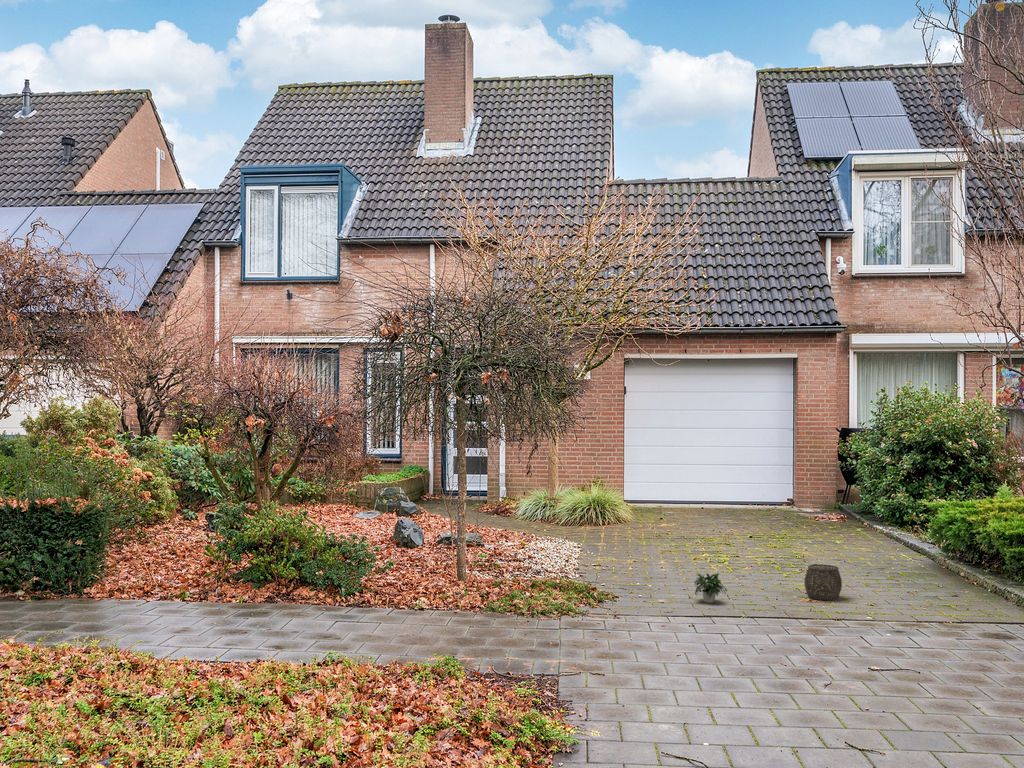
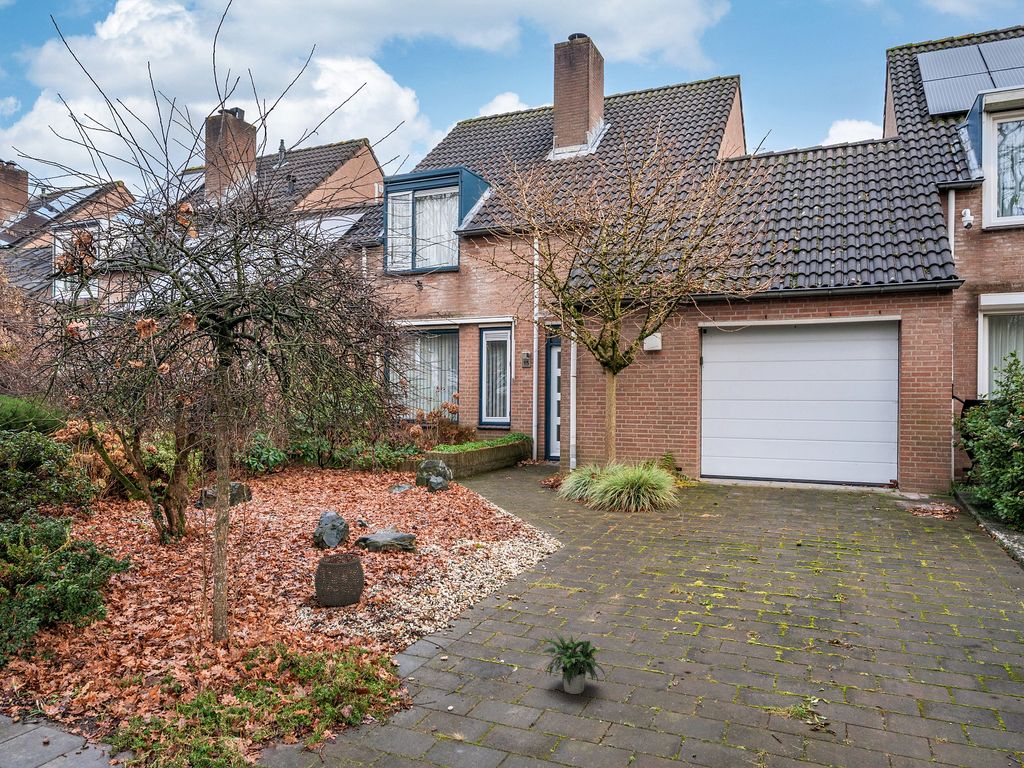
woven basket: present [804,564,842,600] -> present [314,554,365,606]

